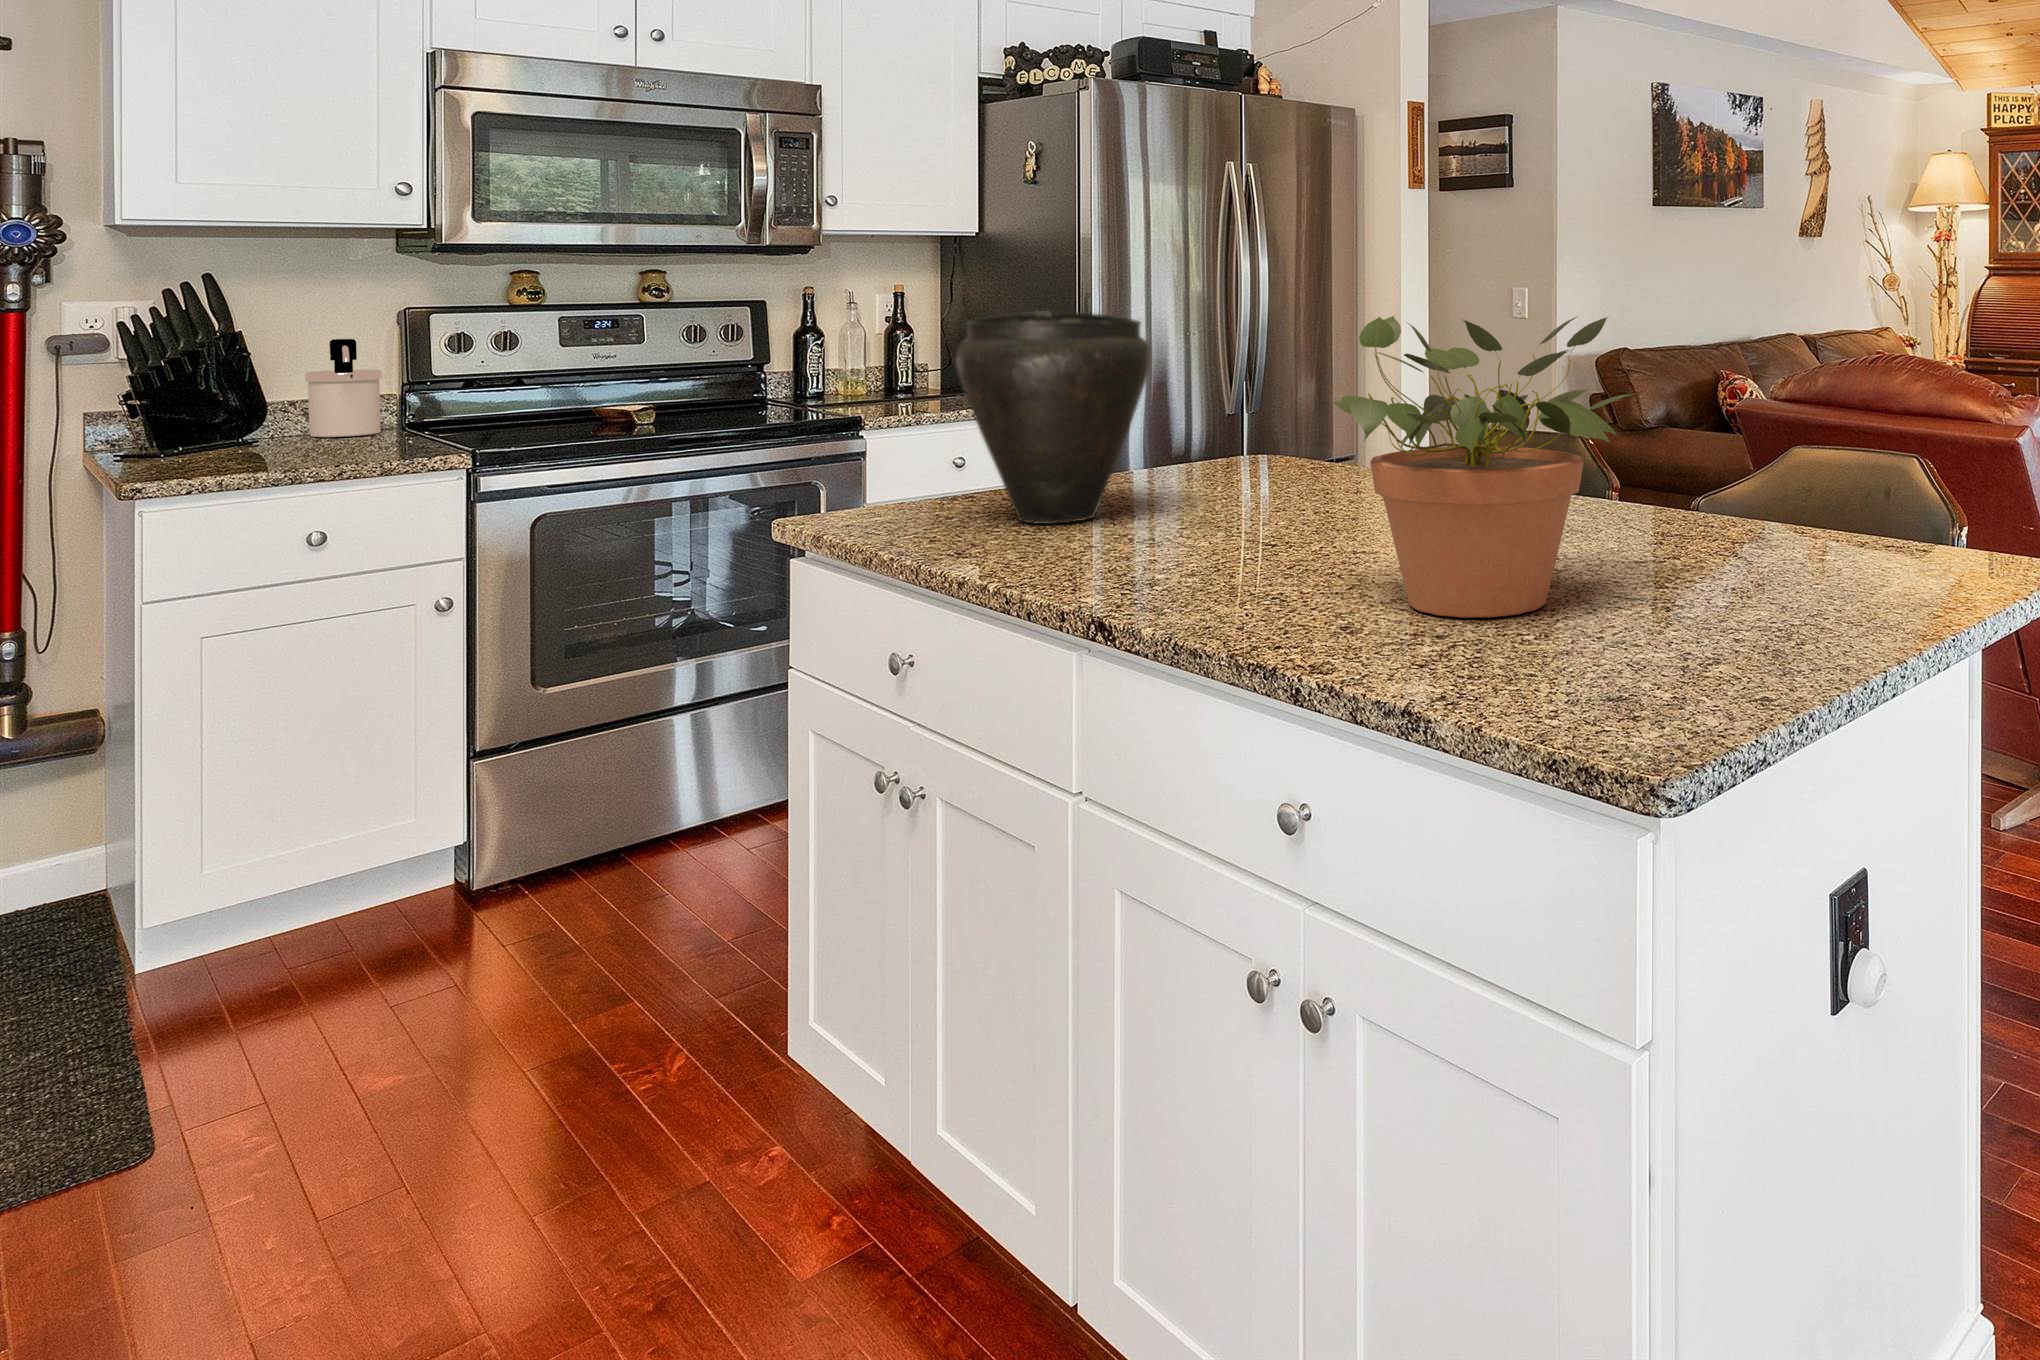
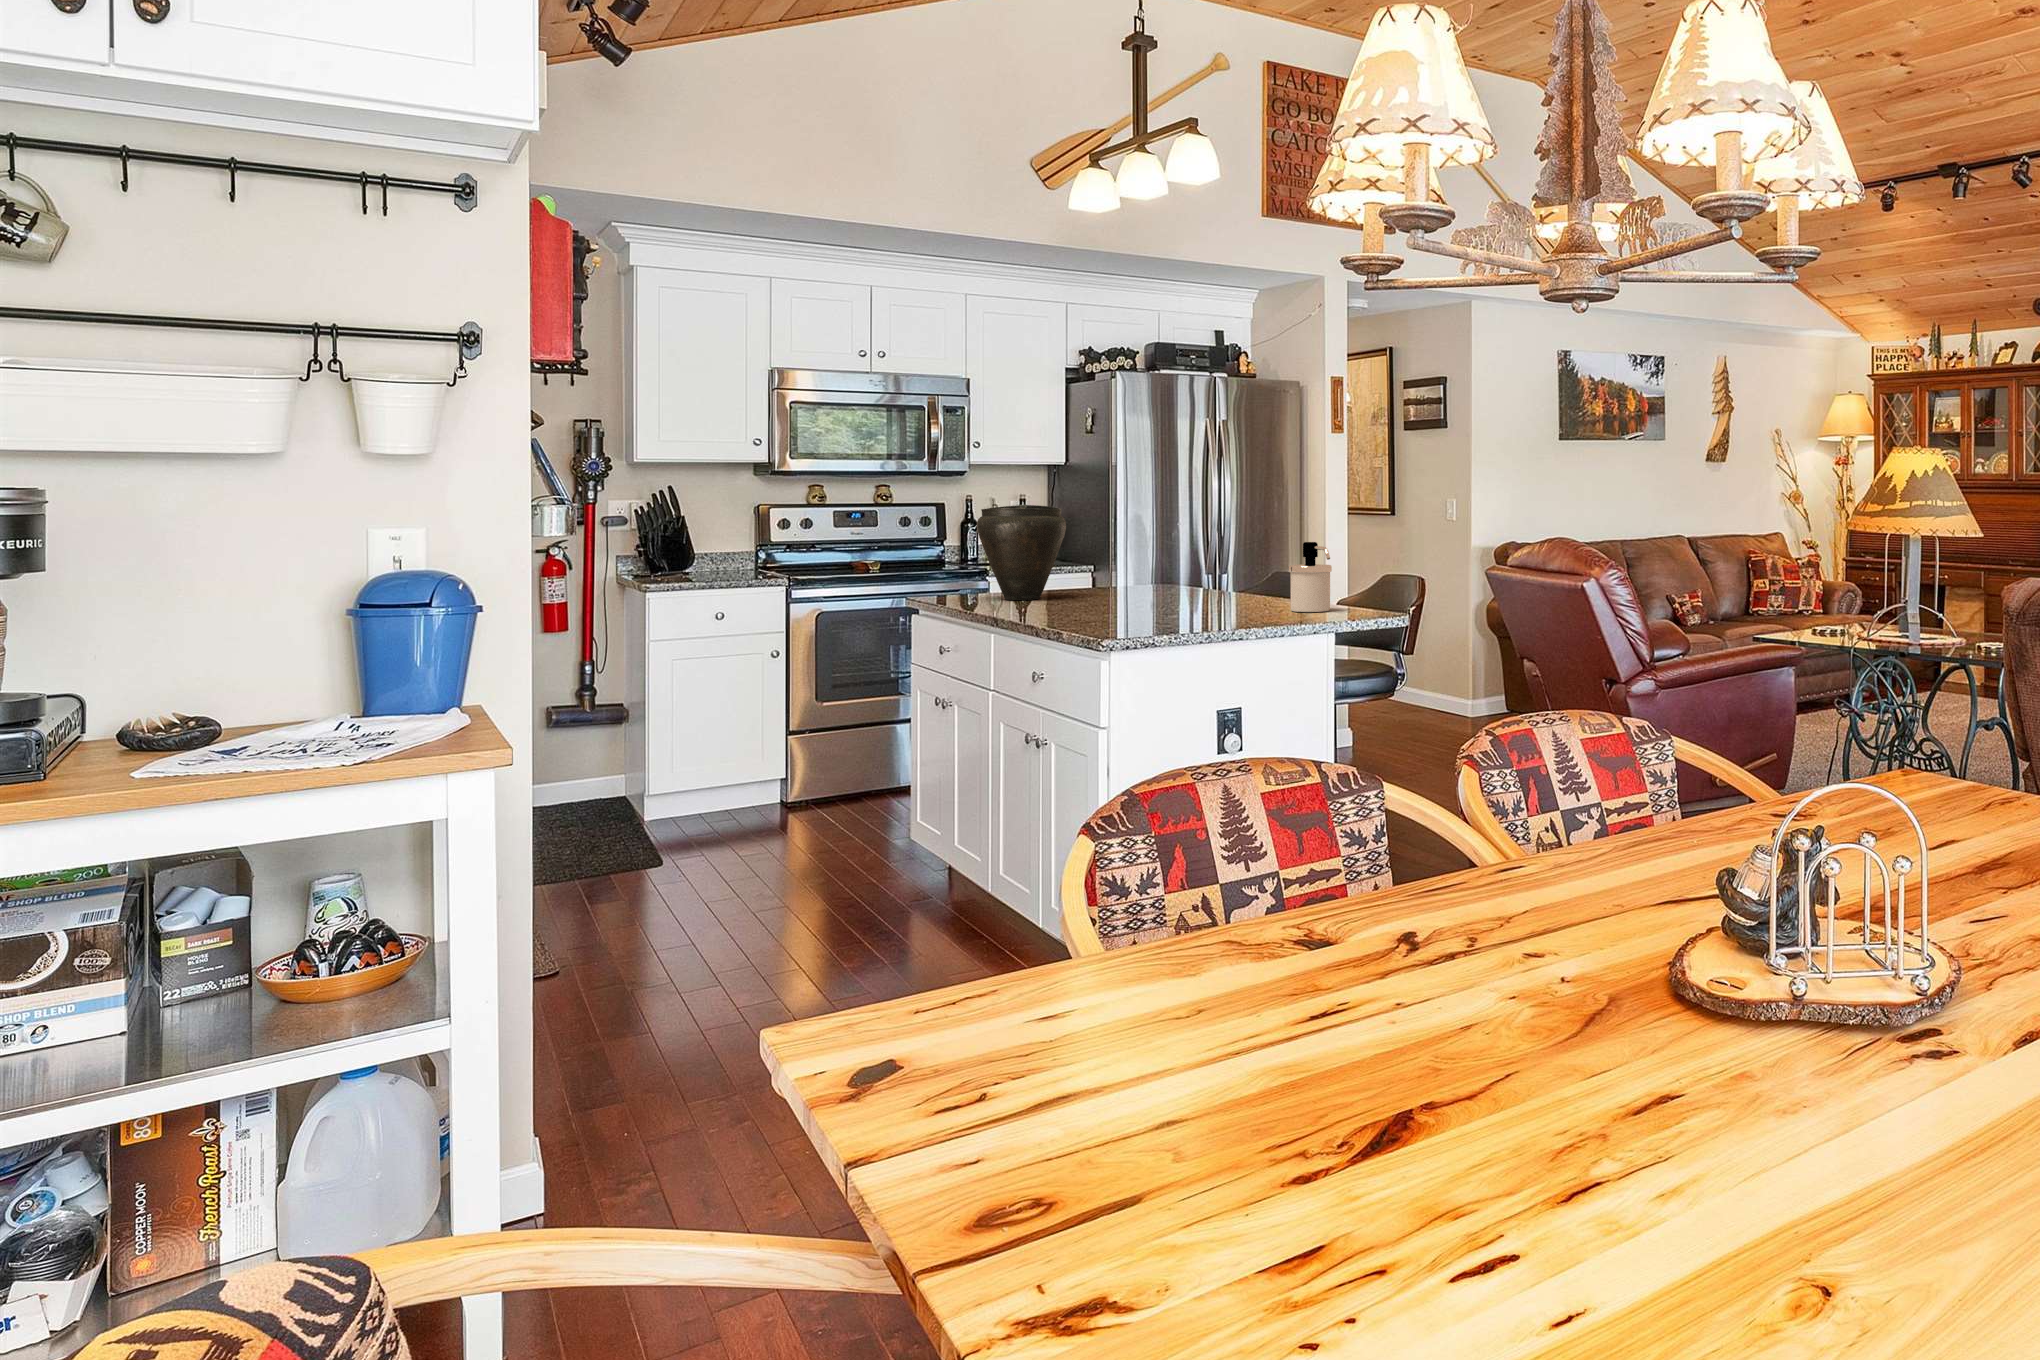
potted plant: present [1333,316,1634,618] -> none [1080,504,1212,619]
soap dispenser: present [305,339,382,437] -> present [1289,542,1332,612]

